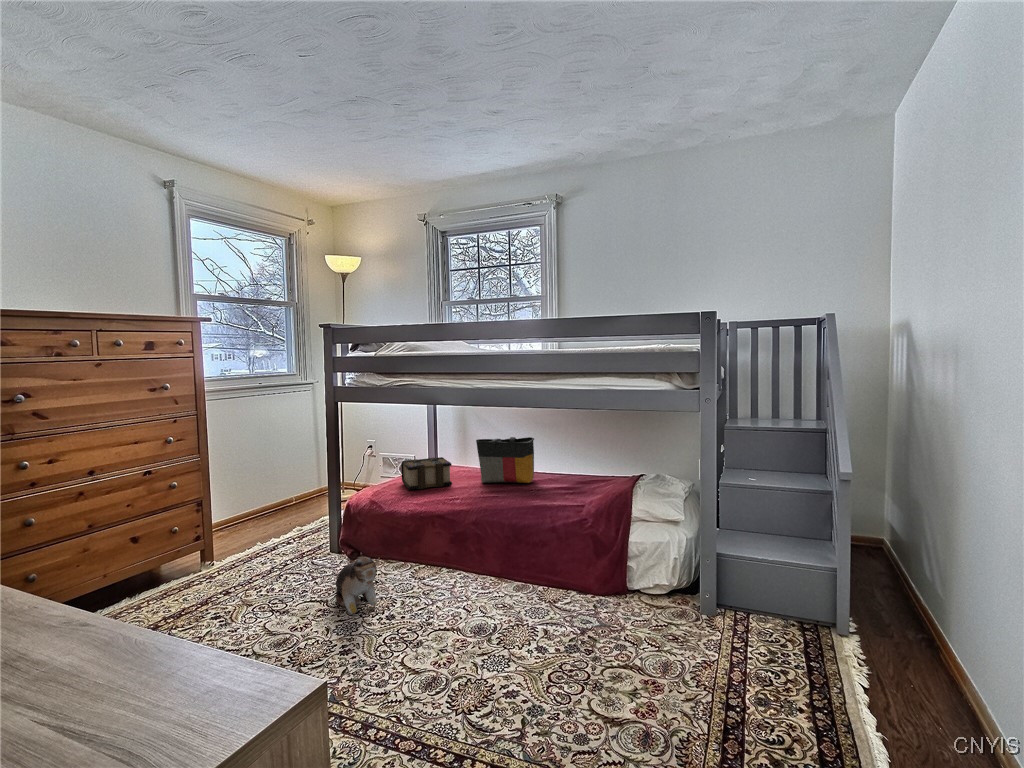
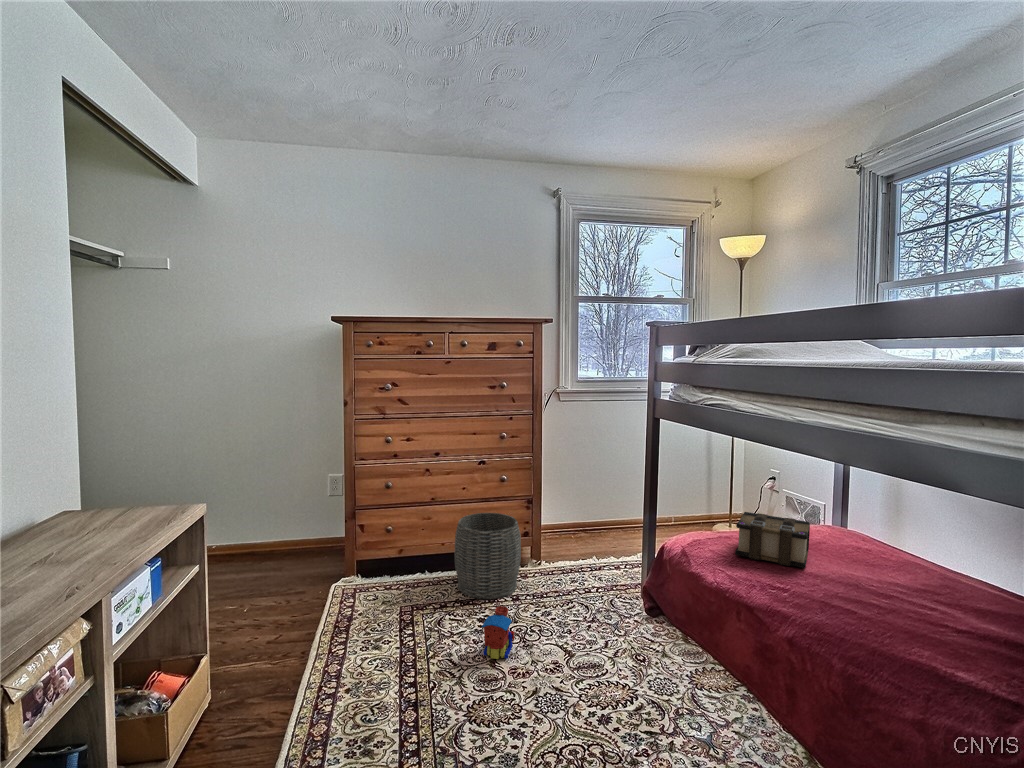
tote bag: present [476,437,534,483] -> none [854,510,968,615]
woven basket: none [138,519,221,611] -> present [455,513,521,599]
plush toy: present [336,557,380,614] -> none [568,623,617,692]
toy train: none [248,585,280,633] -> present [482,606,514,659]

